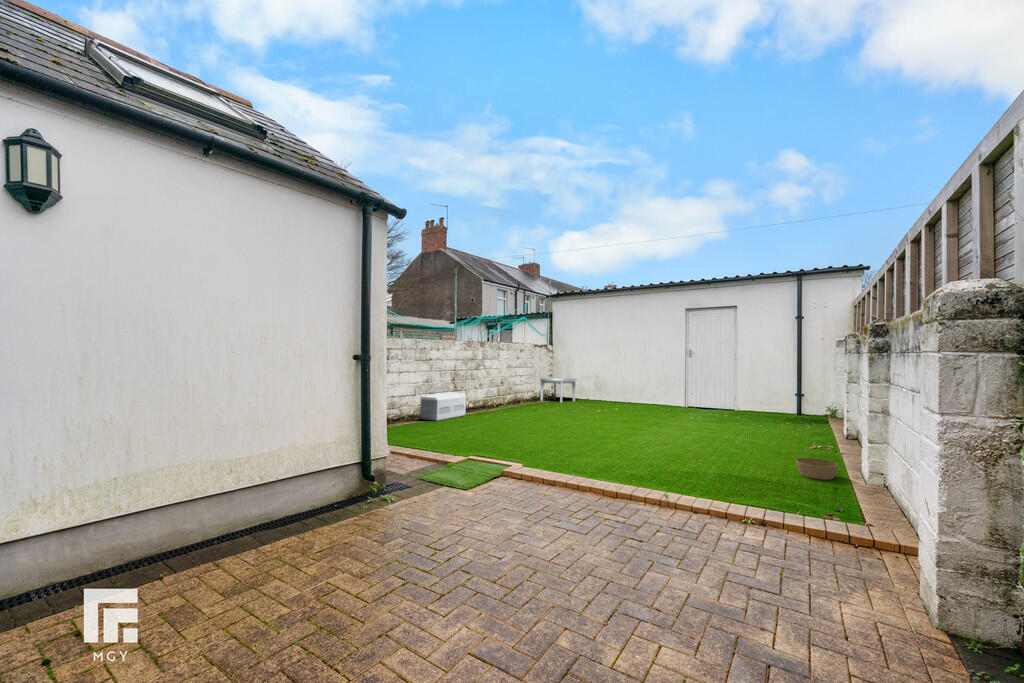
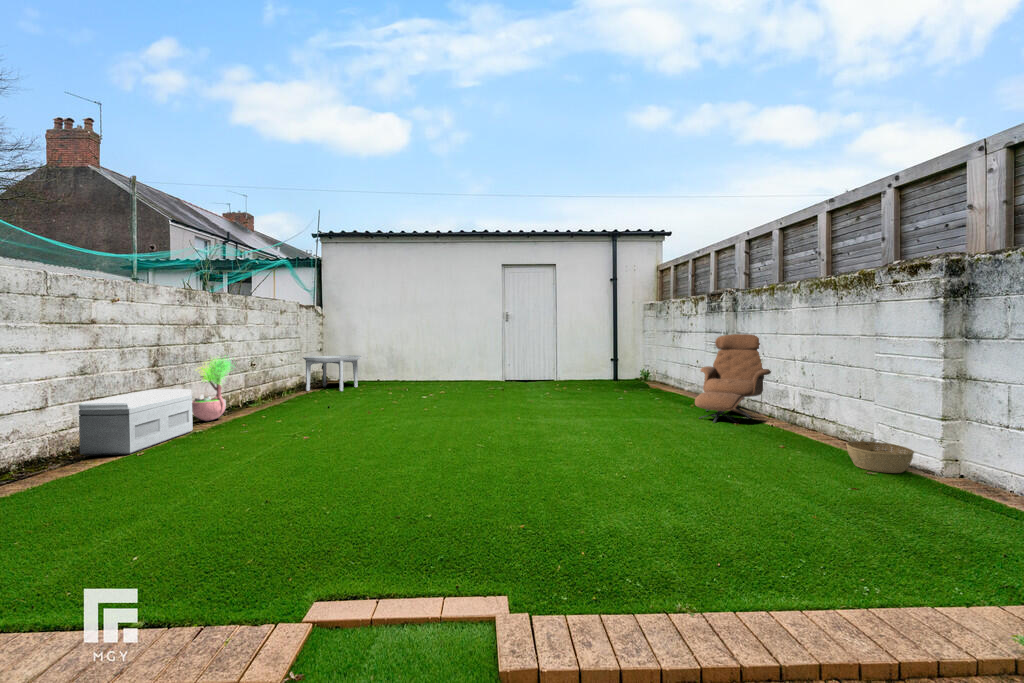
potted tree: none [468,374,490,412] -> present [192,355,232,421]
lounge chair: none [774,377,859,448] -> present [695,334,771,423]

